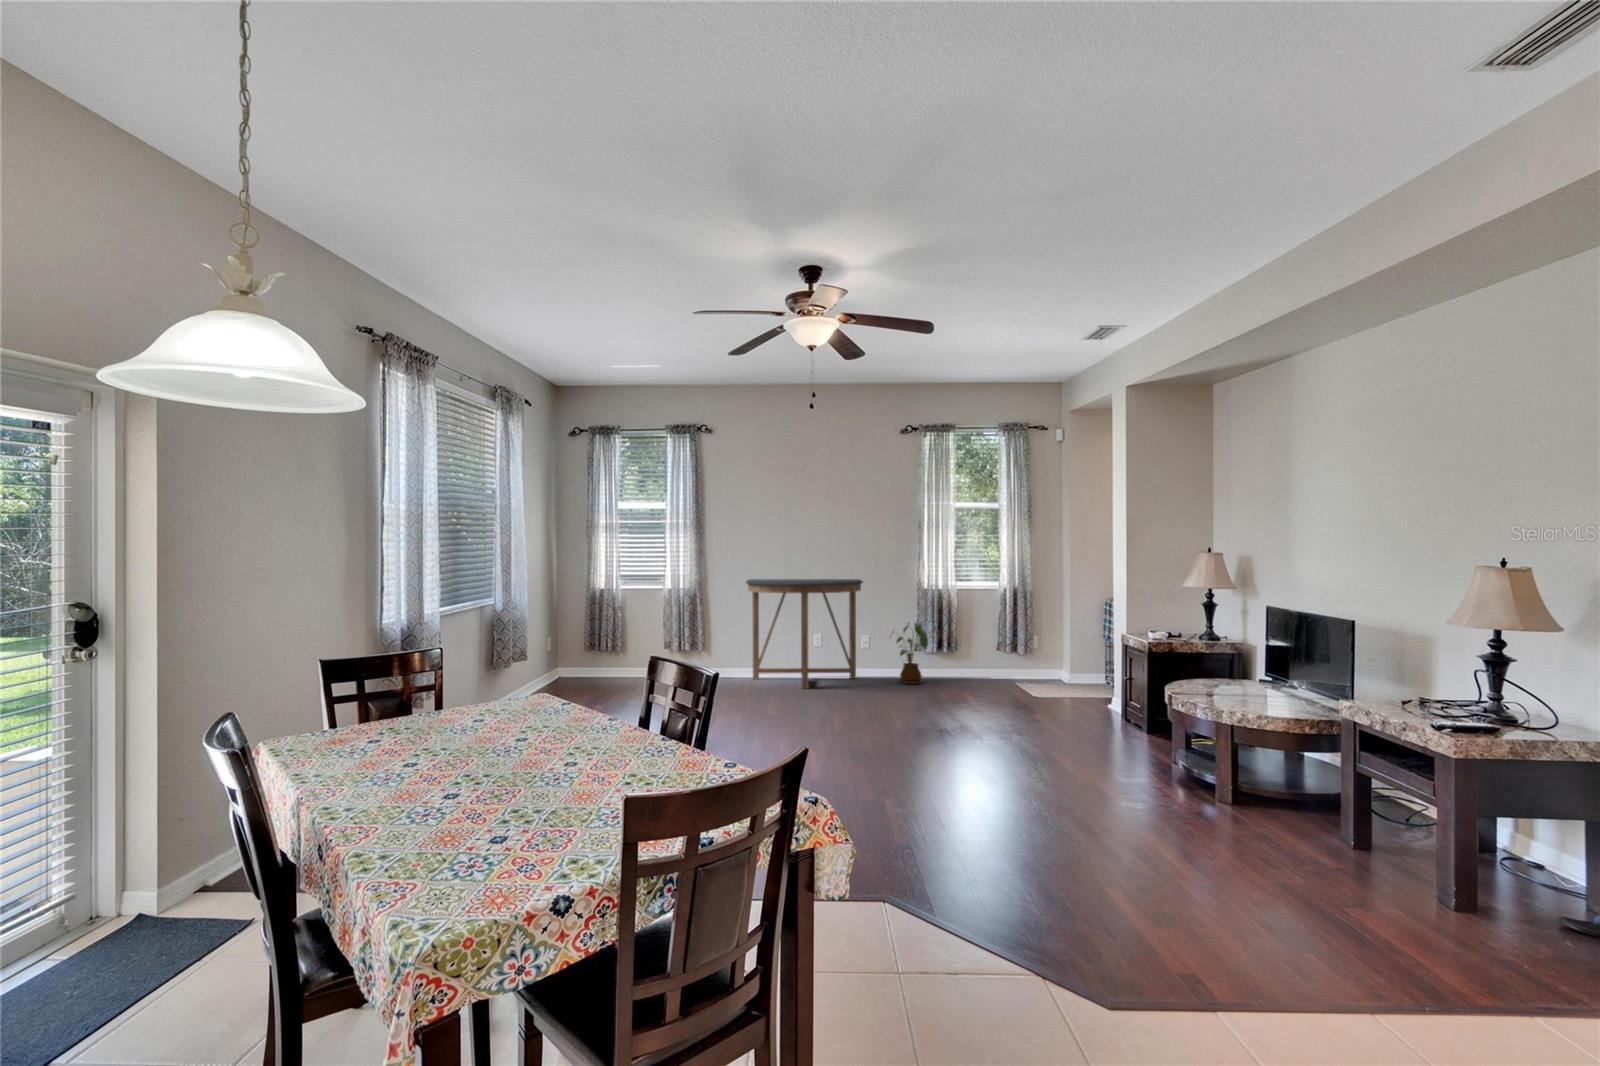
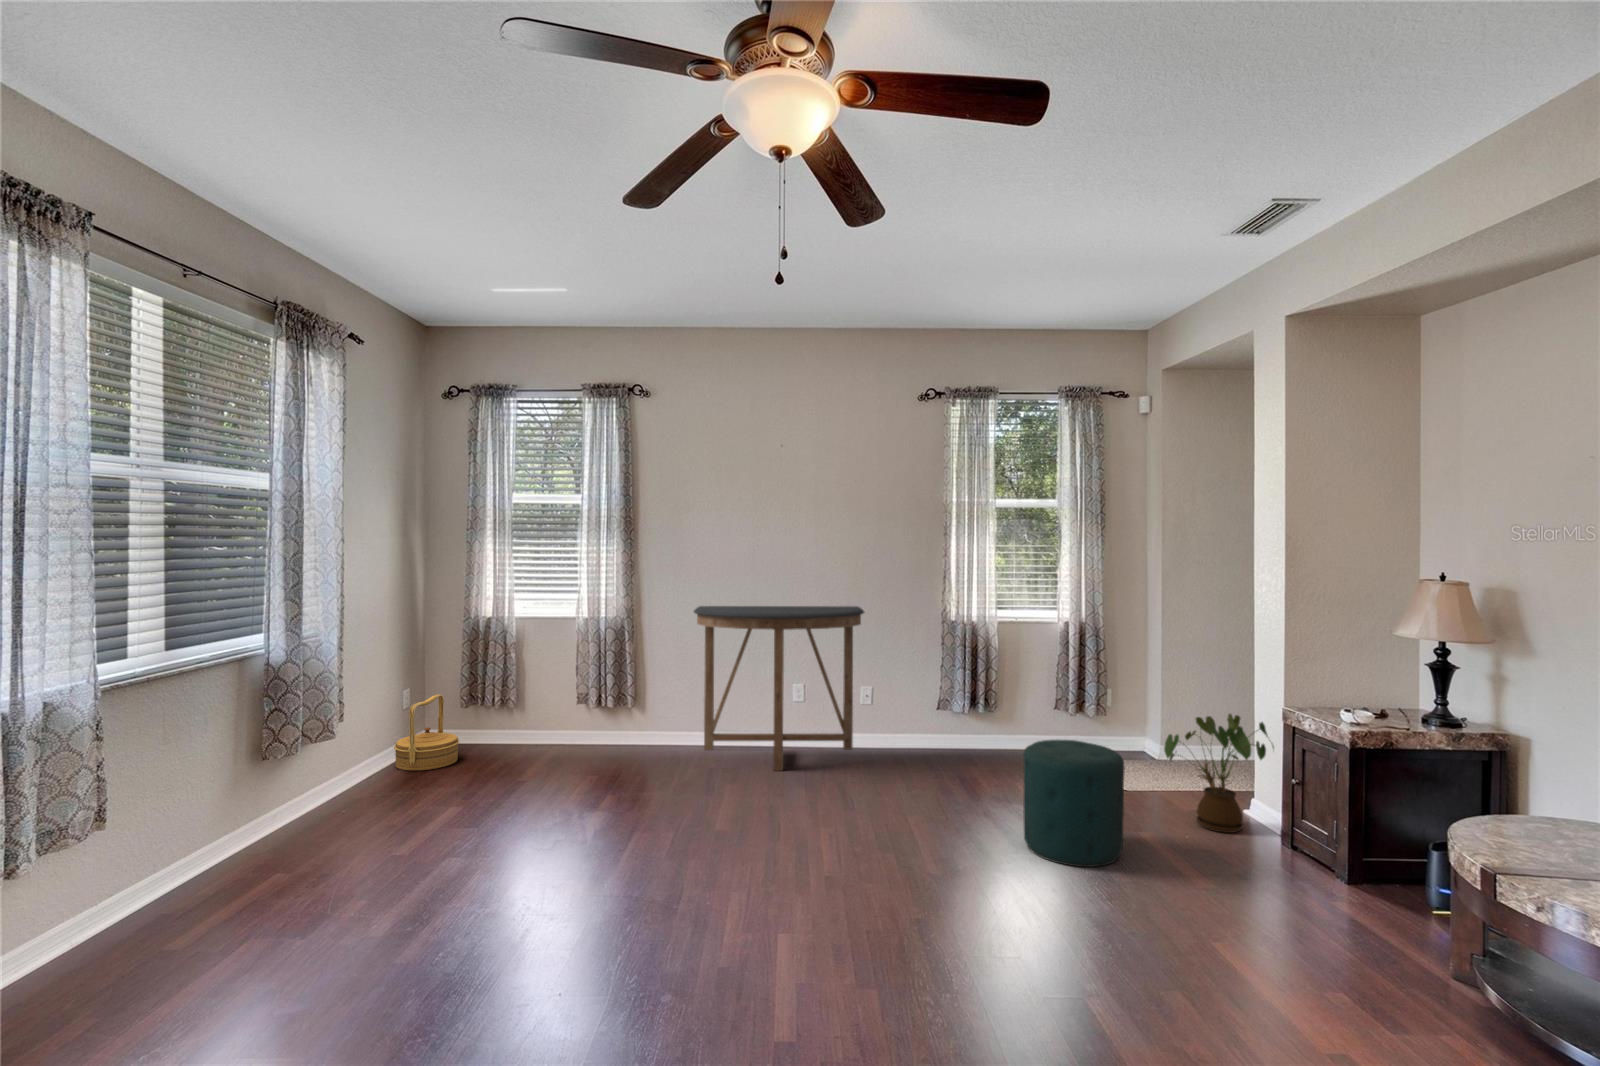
house plant: present [897,623,936,684] -> present [1164,714,1274,833]
woven basket: none [545,641,587,690] -> present [394,694,459,771]
ottoman: none [960,656,1020,727] -> present [1024,740,1125,867]

